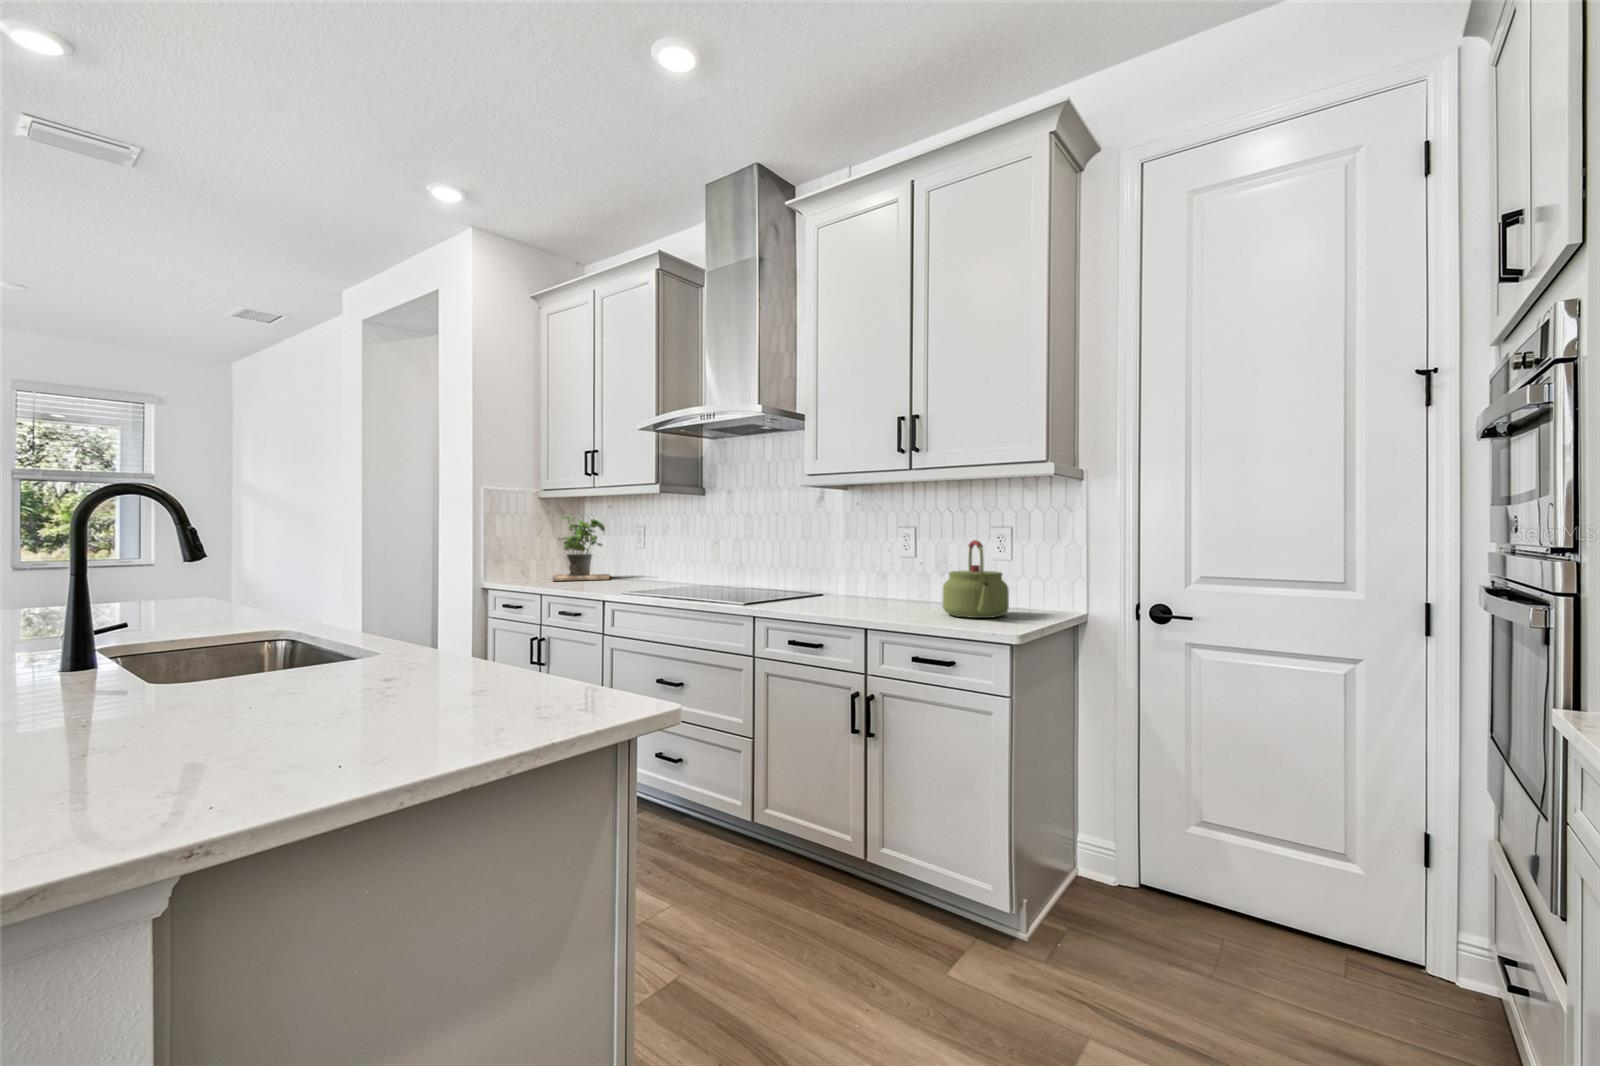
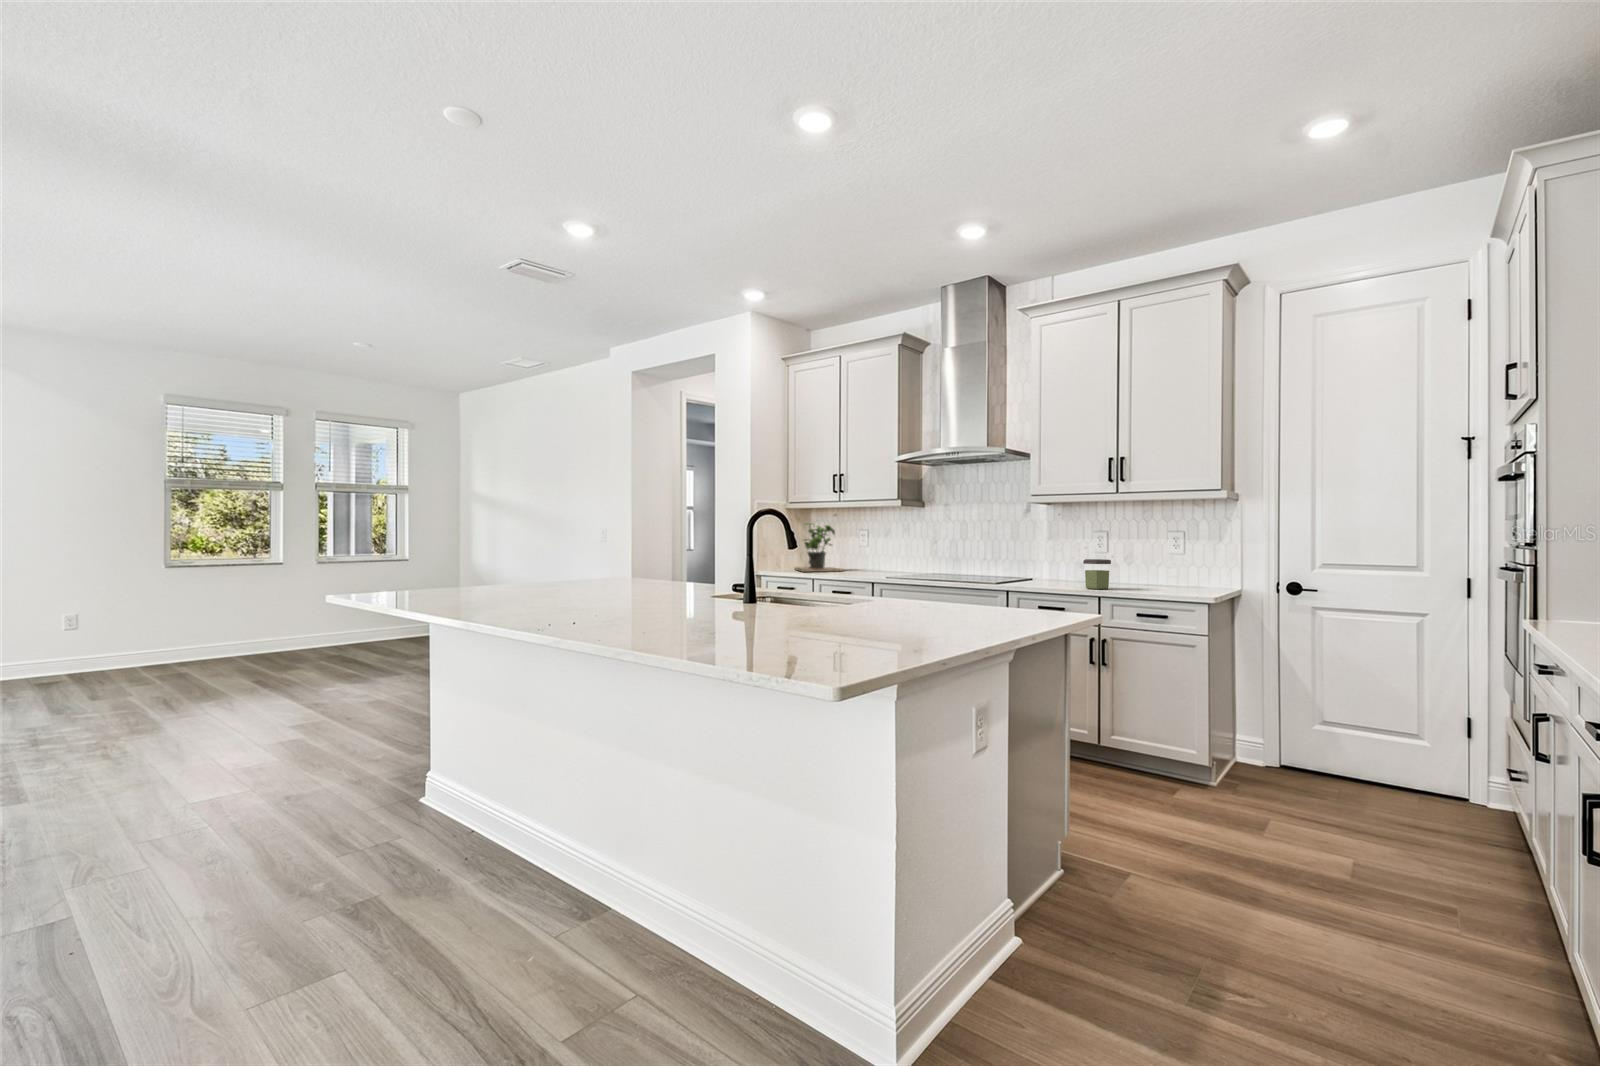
kettle: present [943,540,1009,618] -> none [1147,540,1194,591]
jar: none [850,568,892,615] -> present [1083,559,1111,589]

